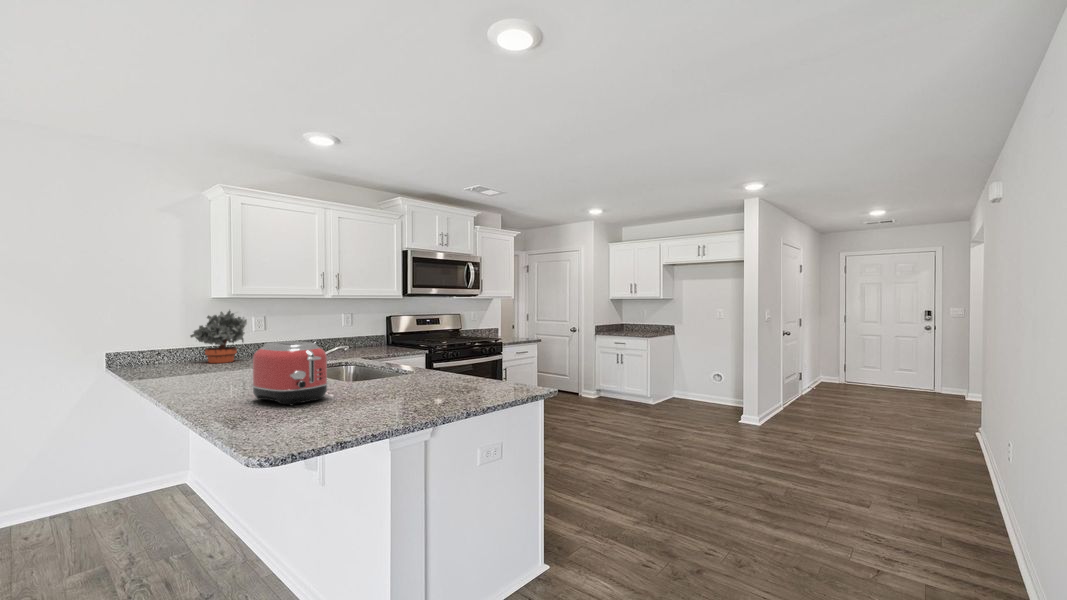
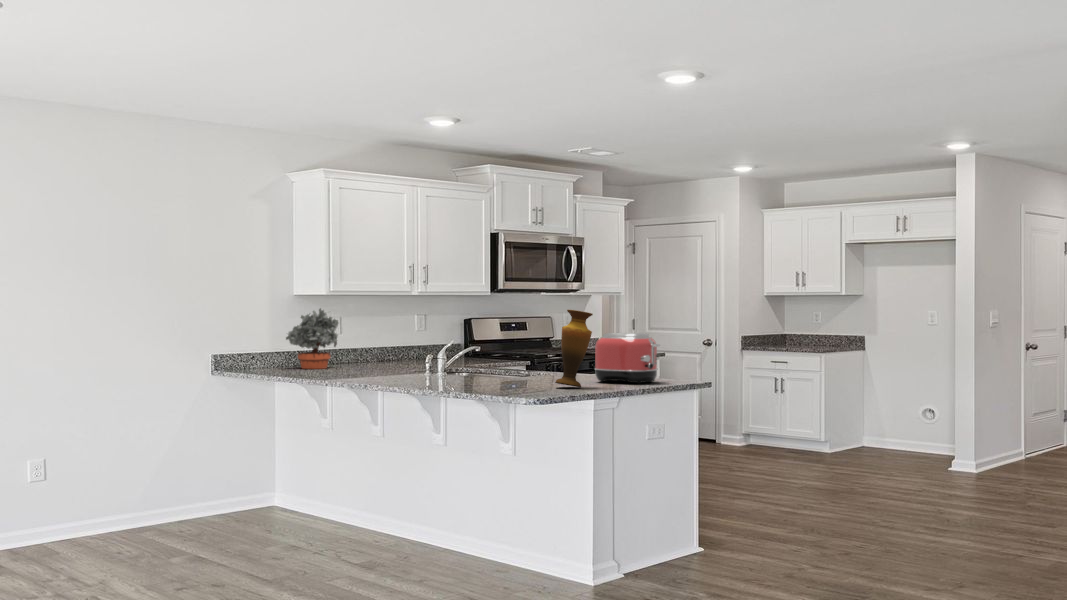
vase: none [362,315,411,409] -> present [555,310,593,387]
toaster: present [252,341,328,405] -> present [595,333,660,384]

